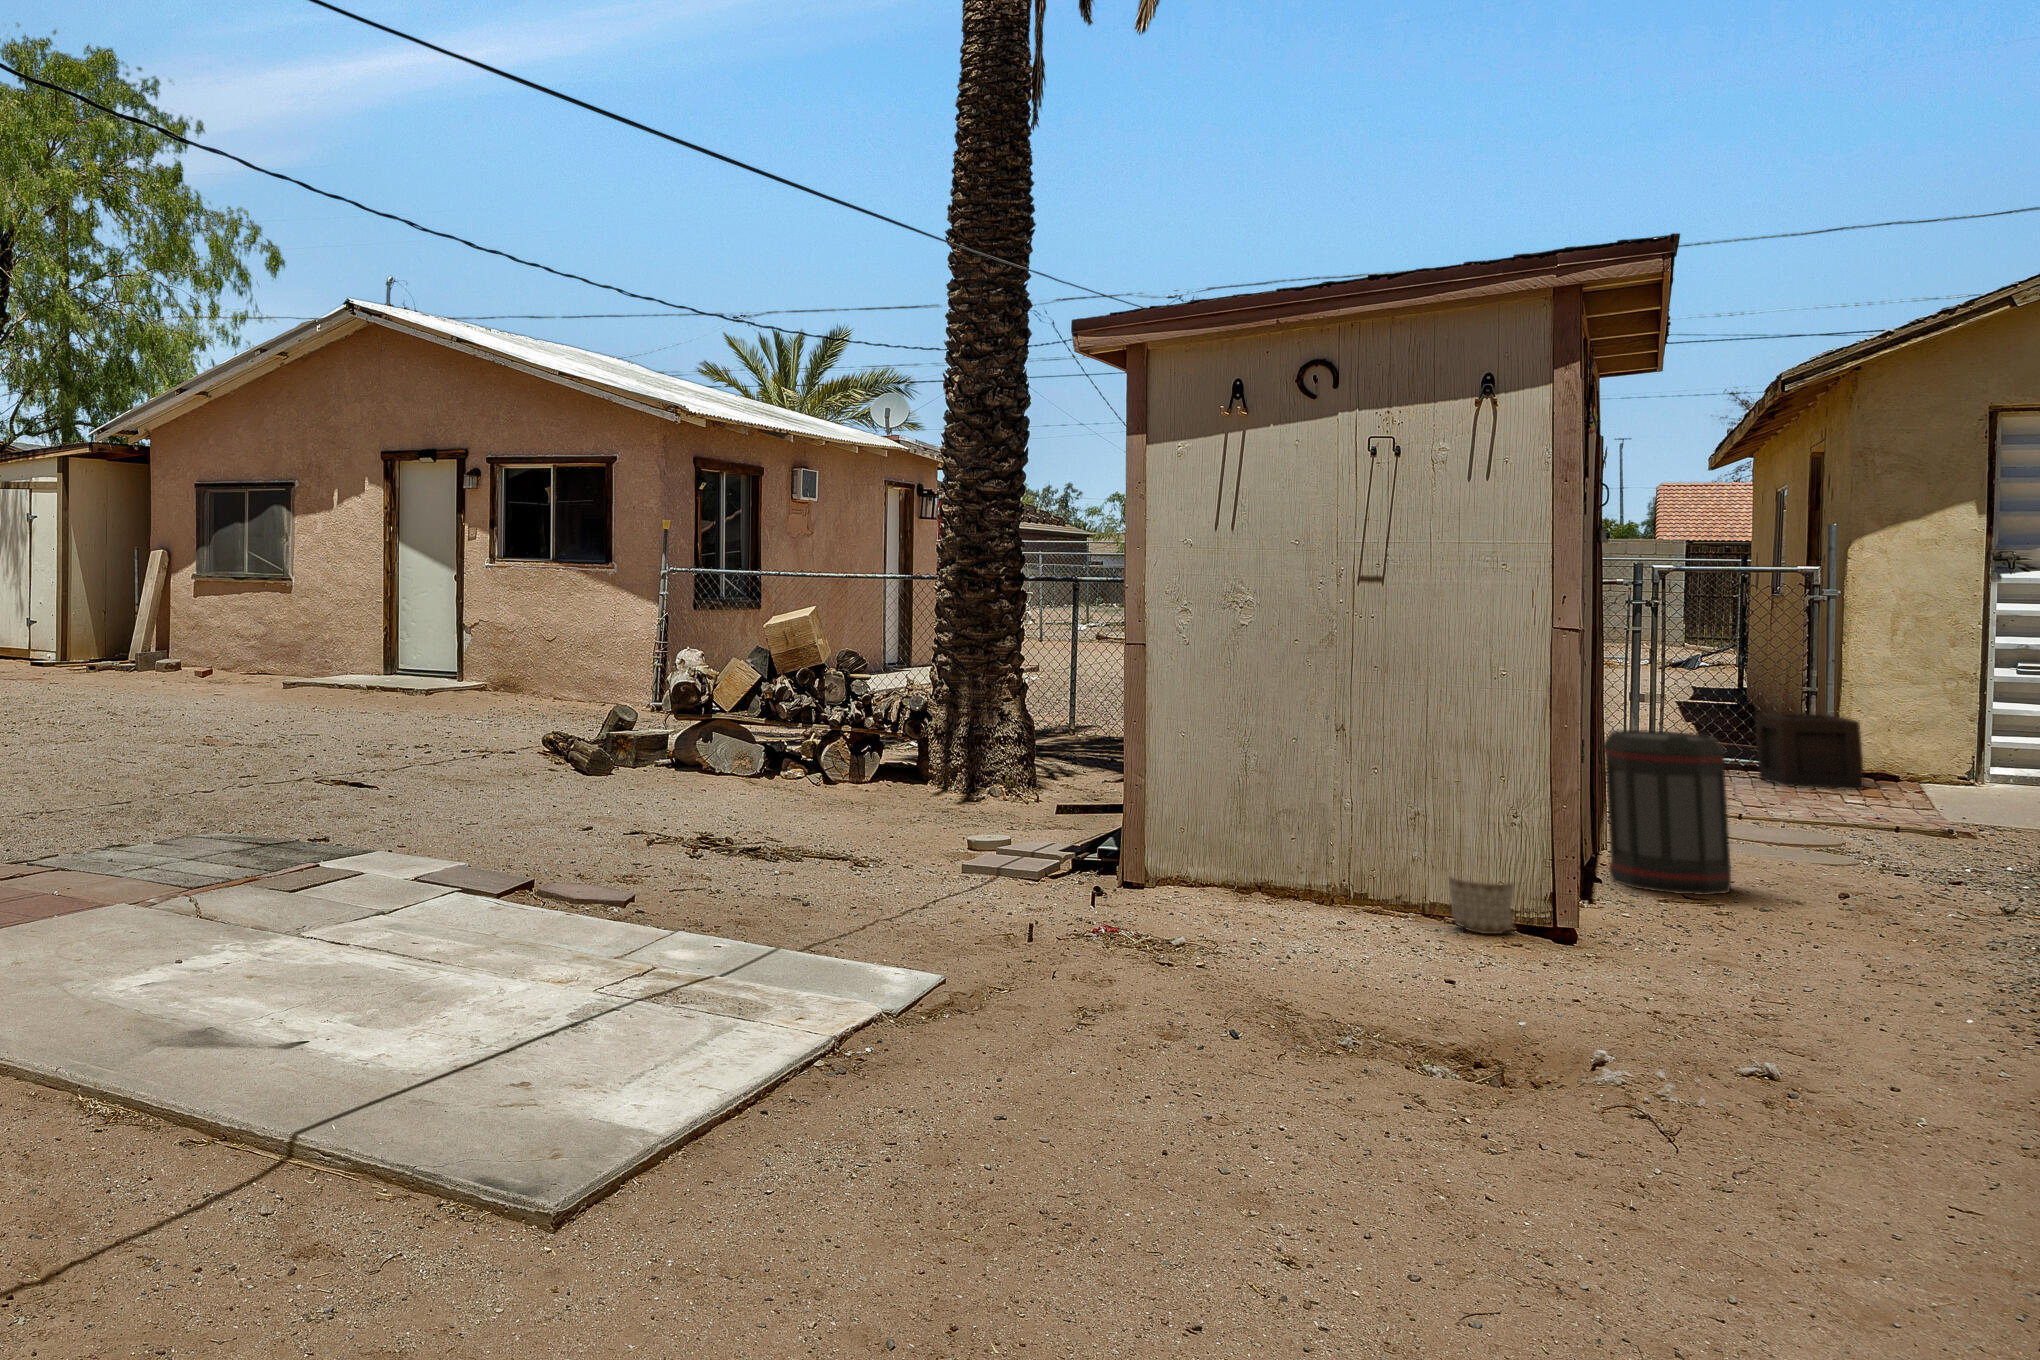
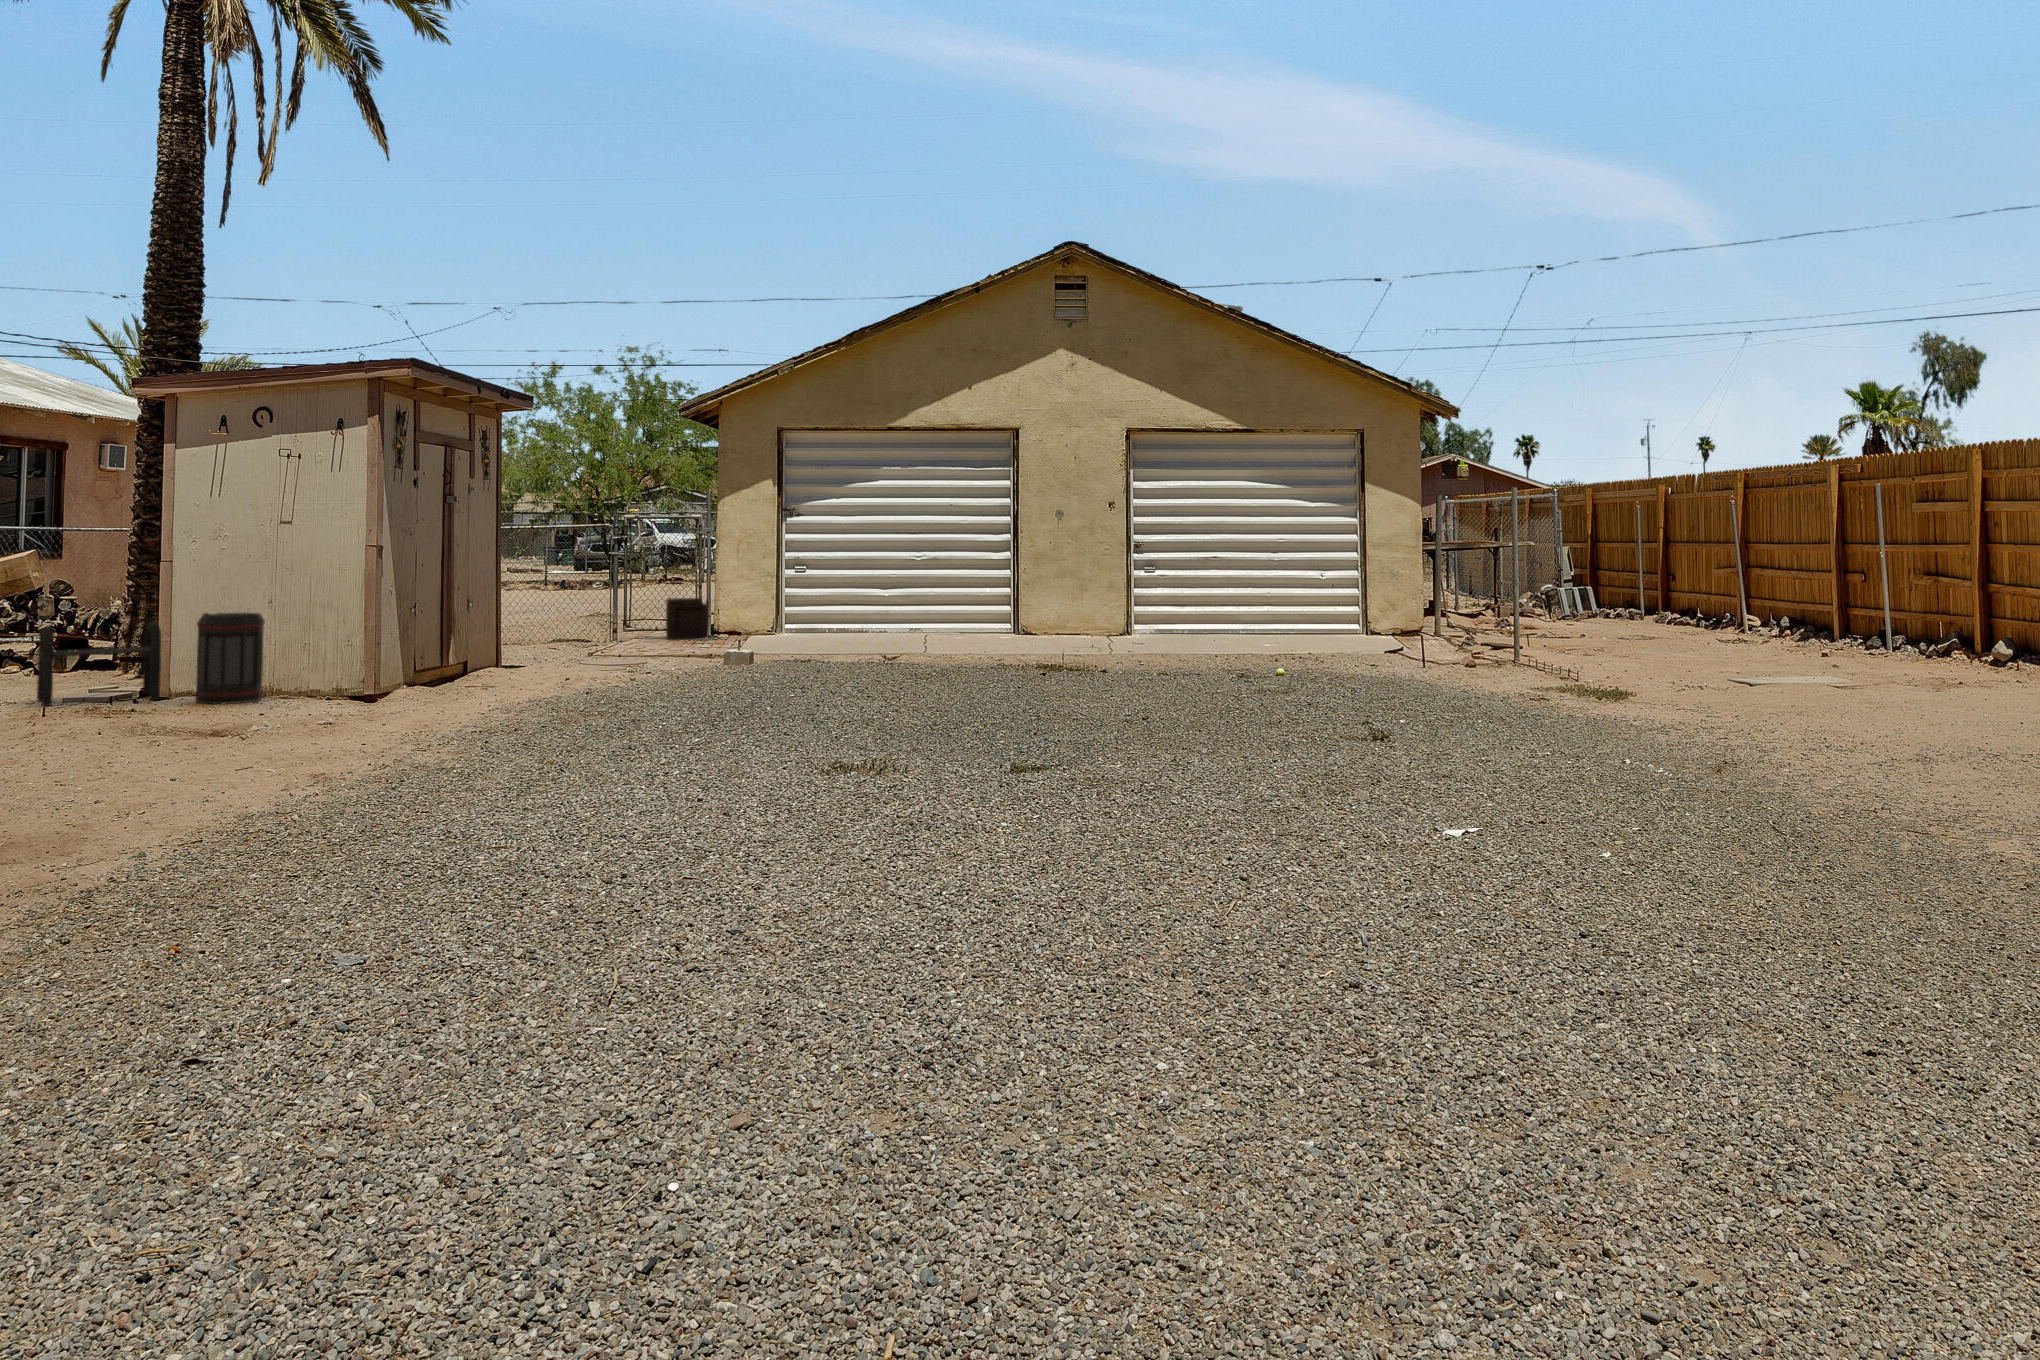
trash can: present [1603,730,1731,895] -> present [195,613,265,704]
bench: none [936,744,1149,893] -> present [37,622,161,706]
planter: present [1449,876,1514,934] -> none [305,673,338,701]

